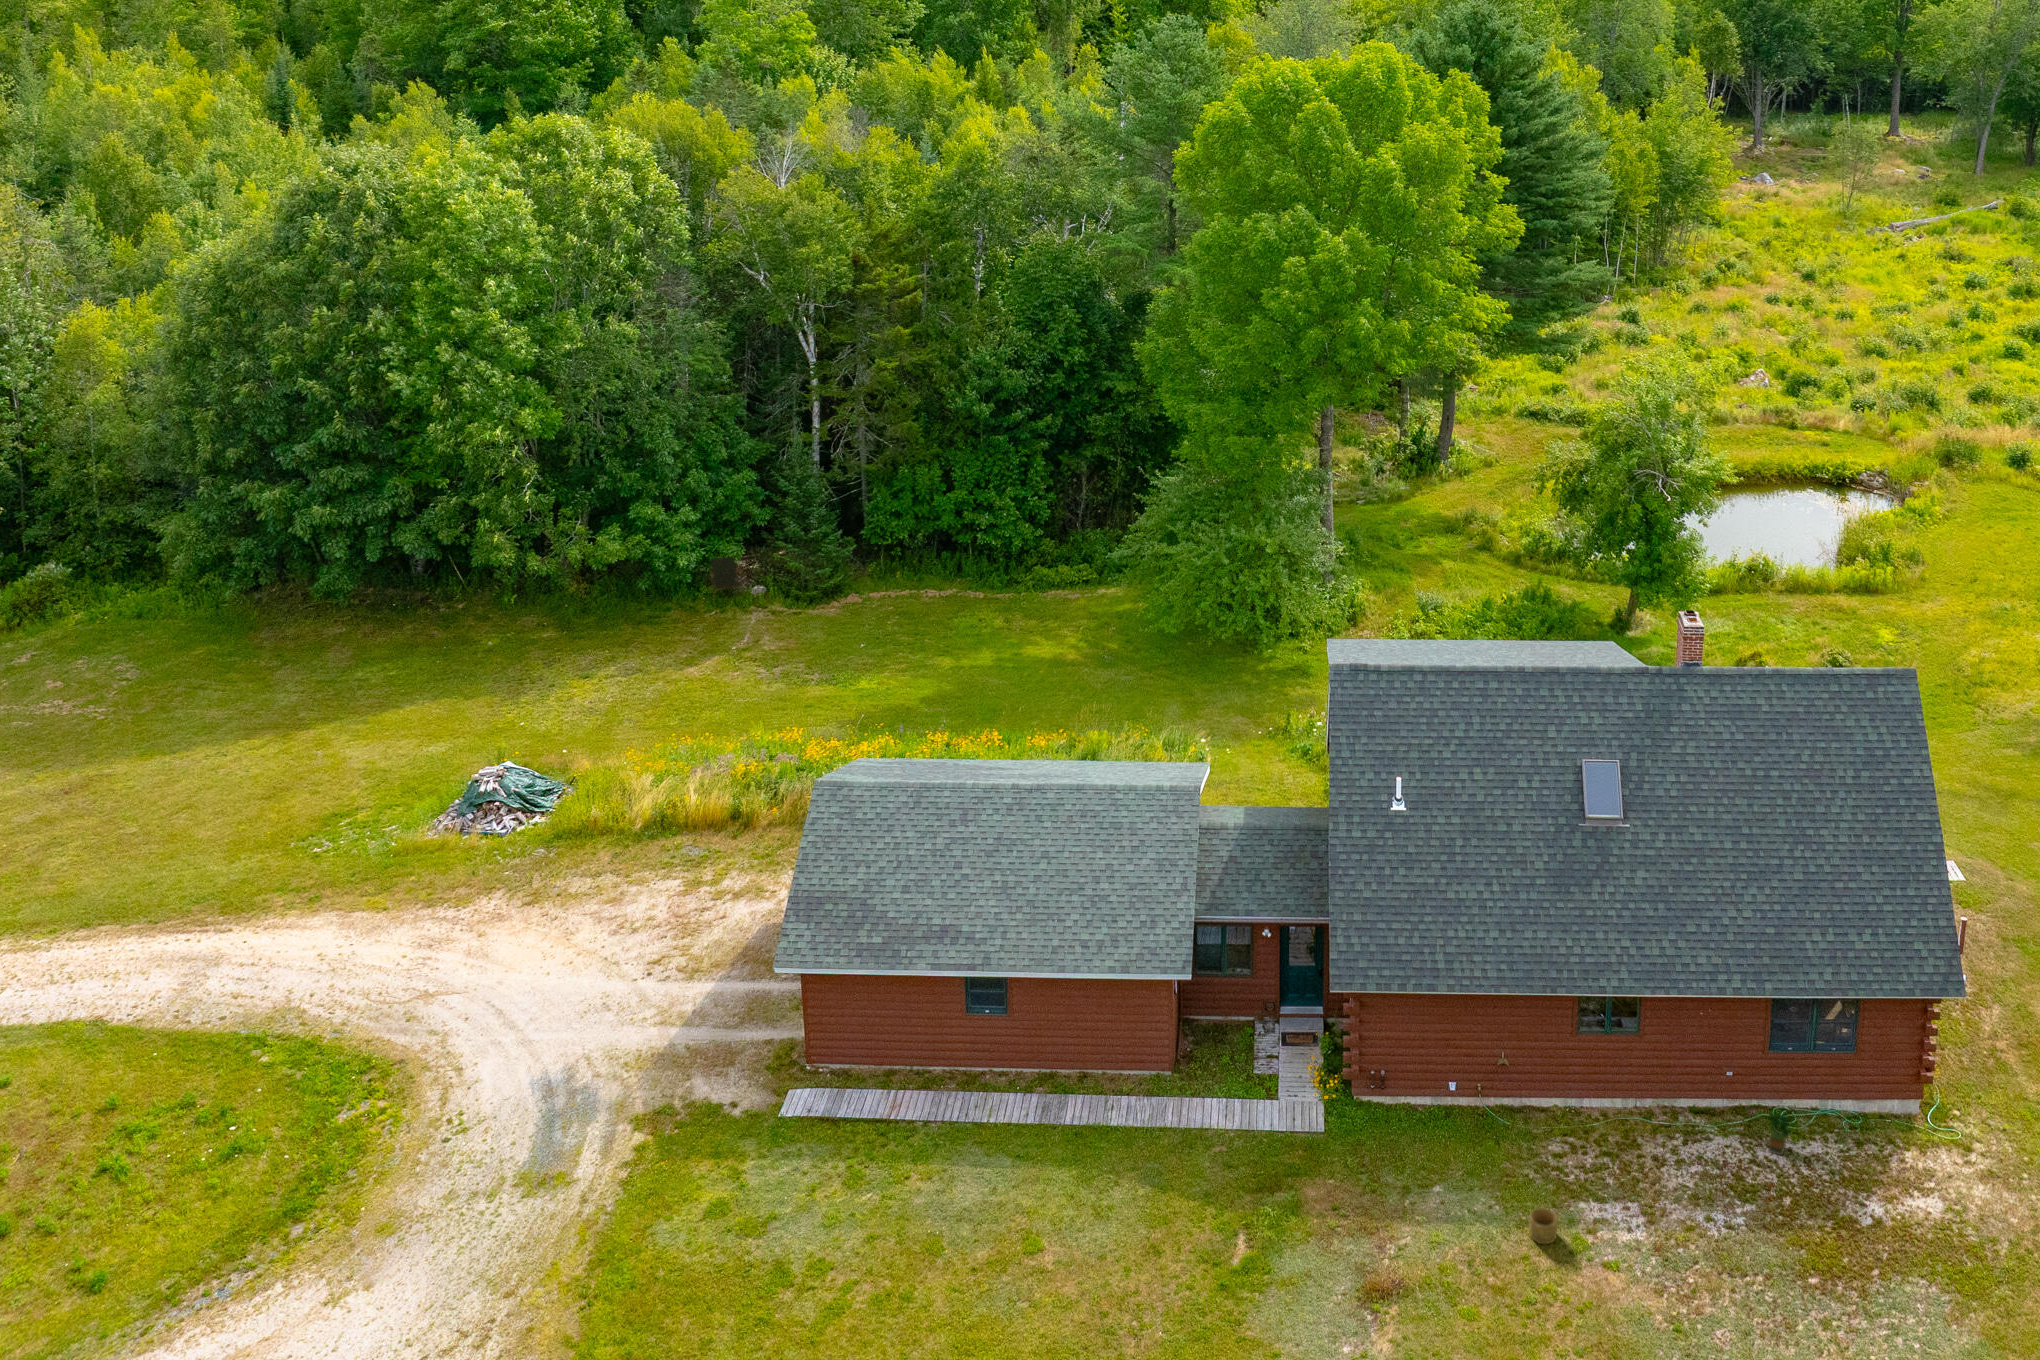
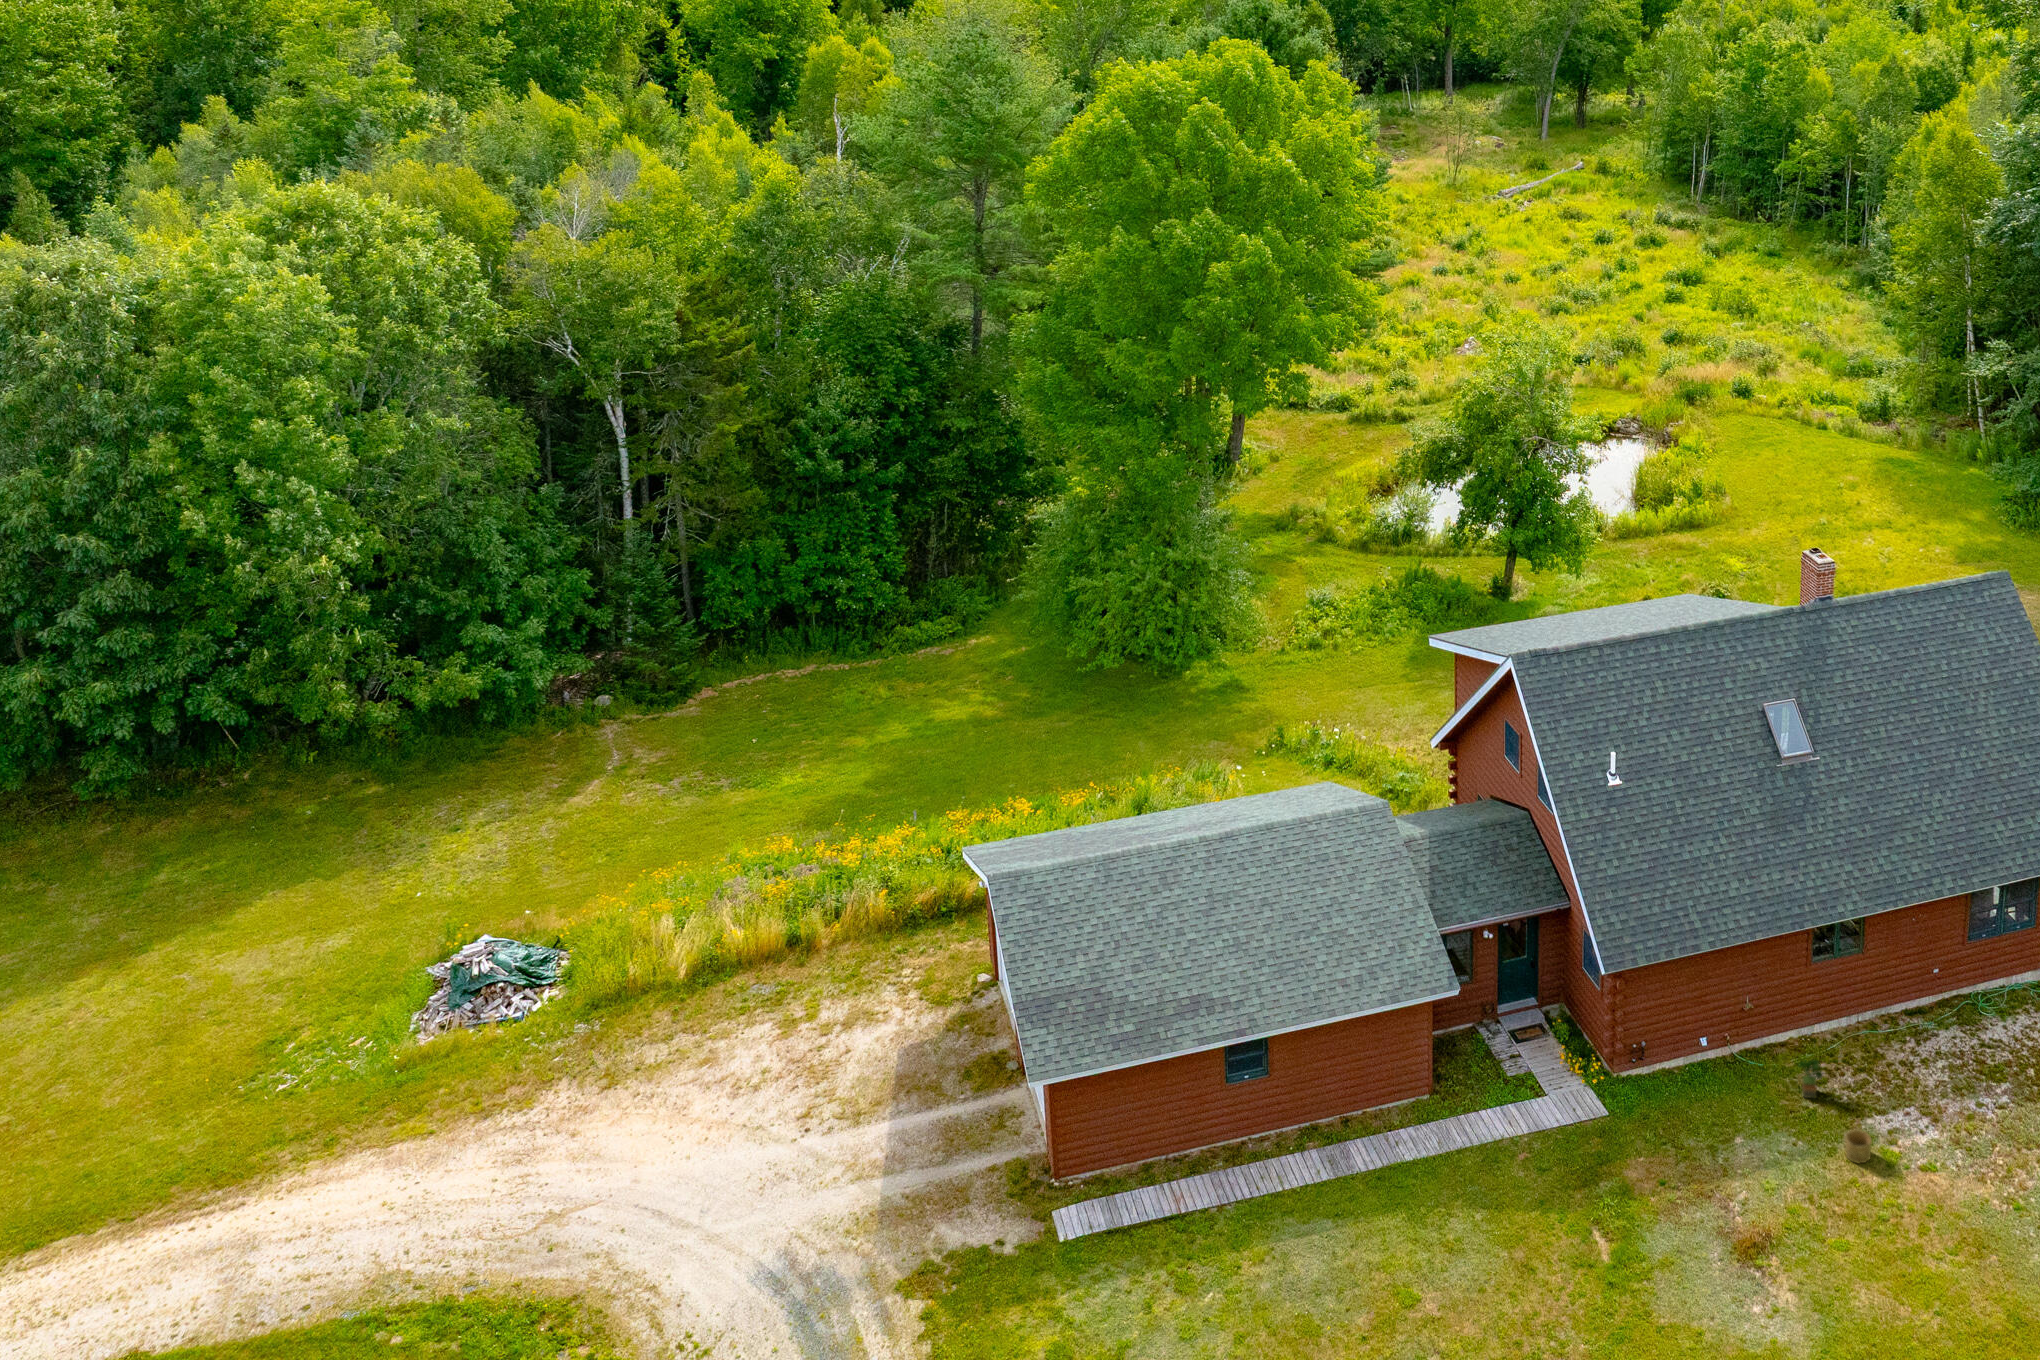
lounge chair: present [710,556,742,591] -> none [578,655,624,707]
potted tree: present [1768,1114,1792,1156] -> present [1799,1060,1822,1098]

